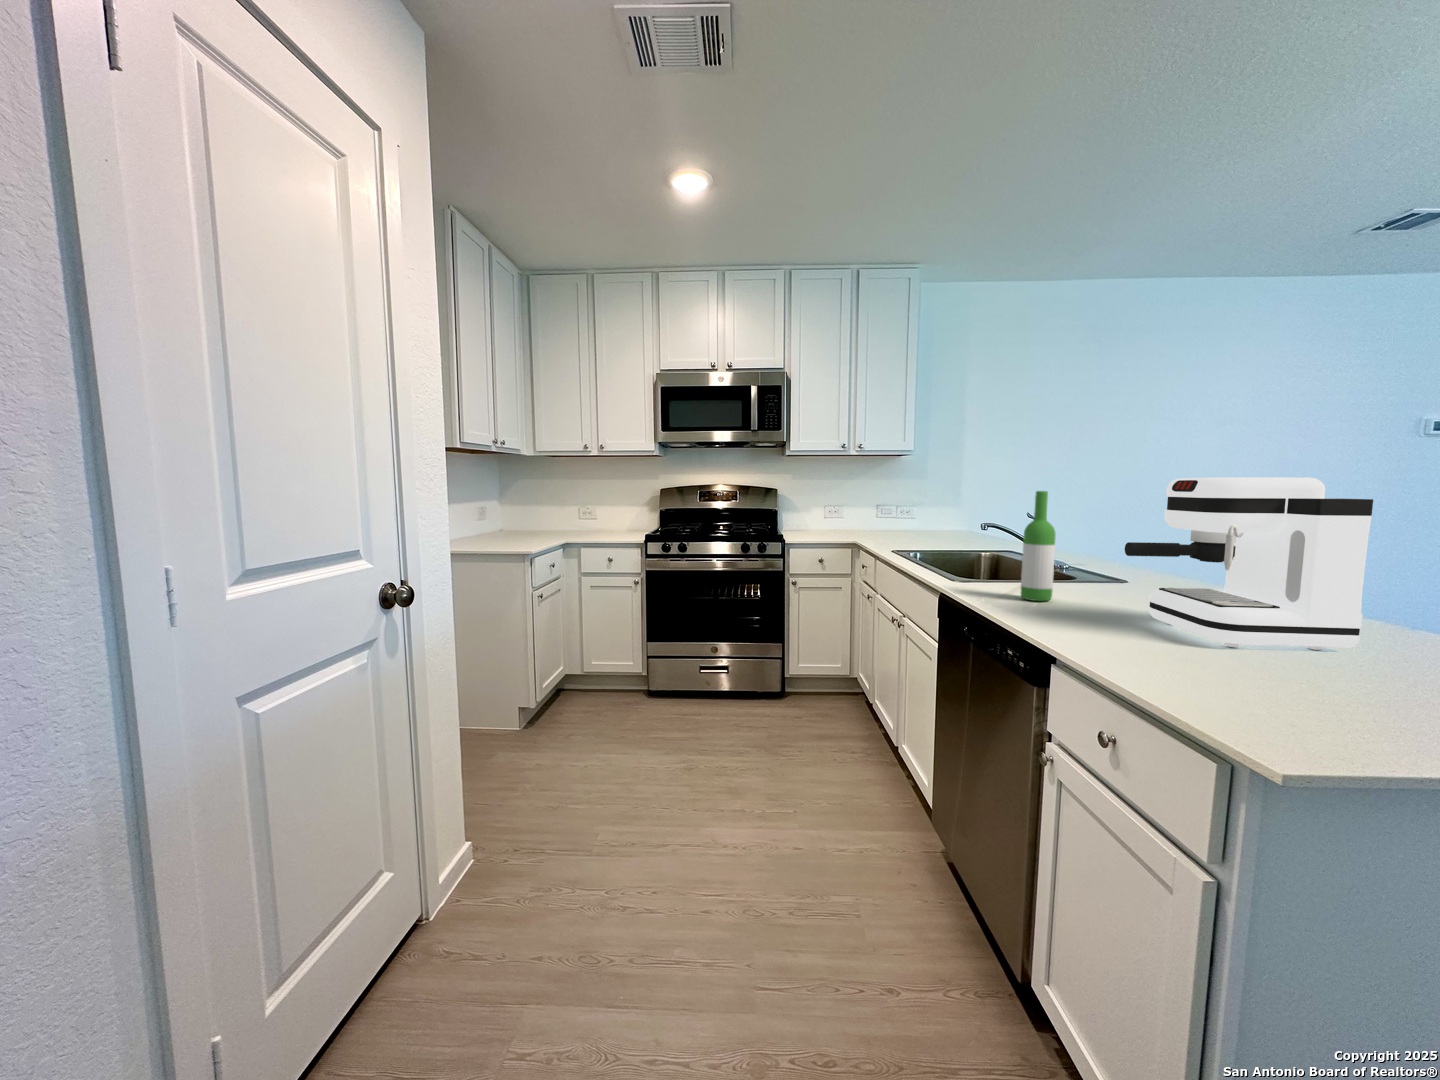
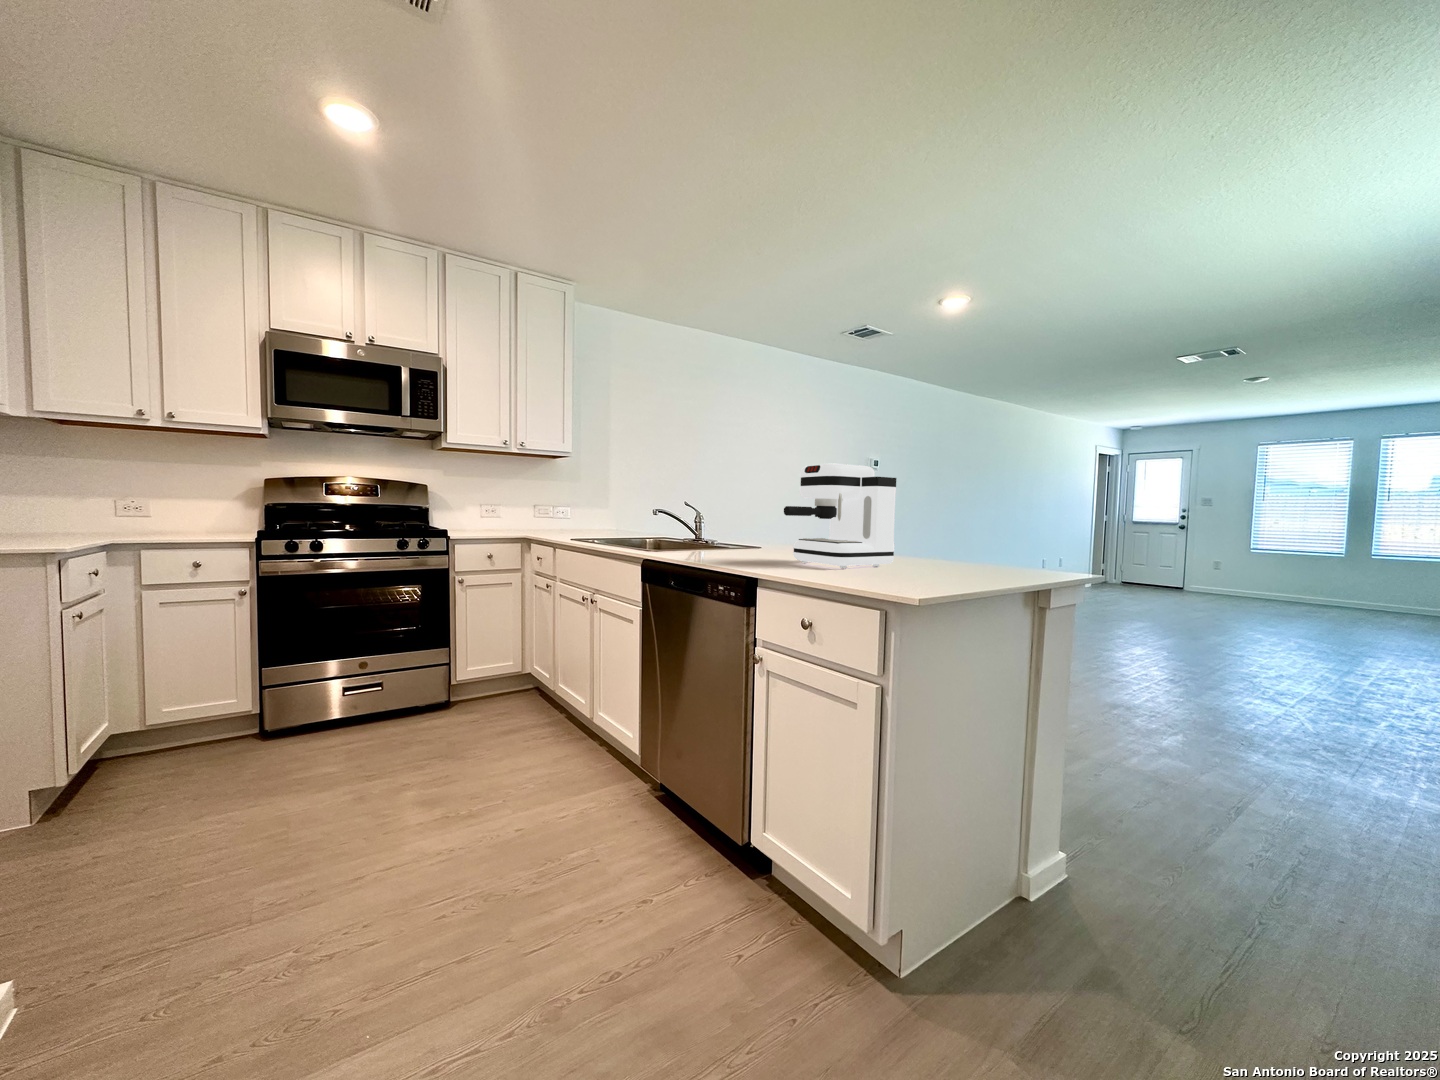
wine bottle: present [1021,491,1056,601] -> none [708,475,730,559]

